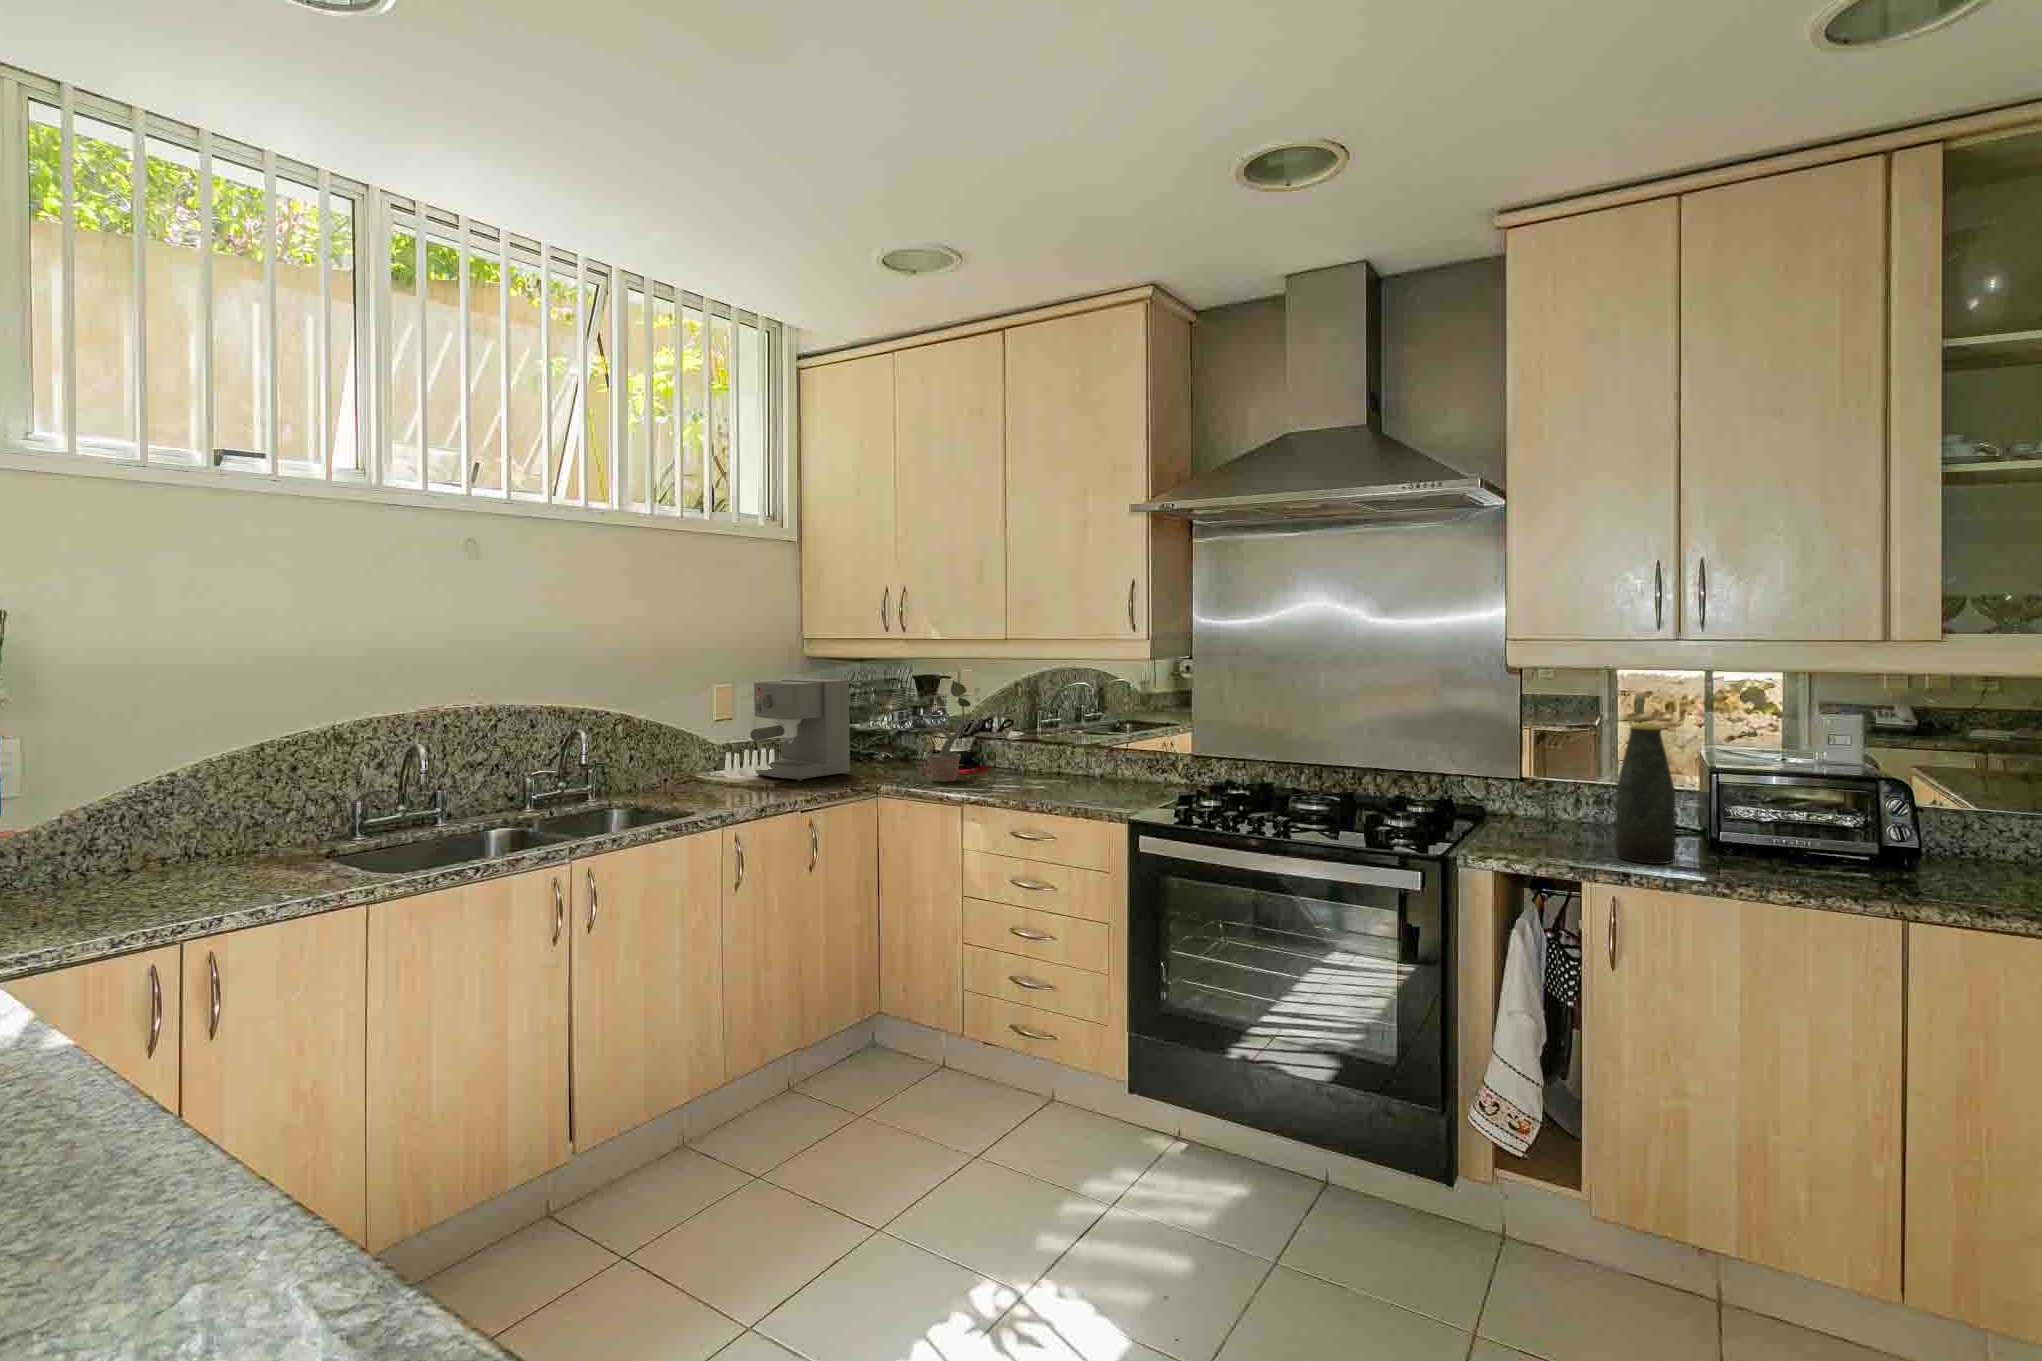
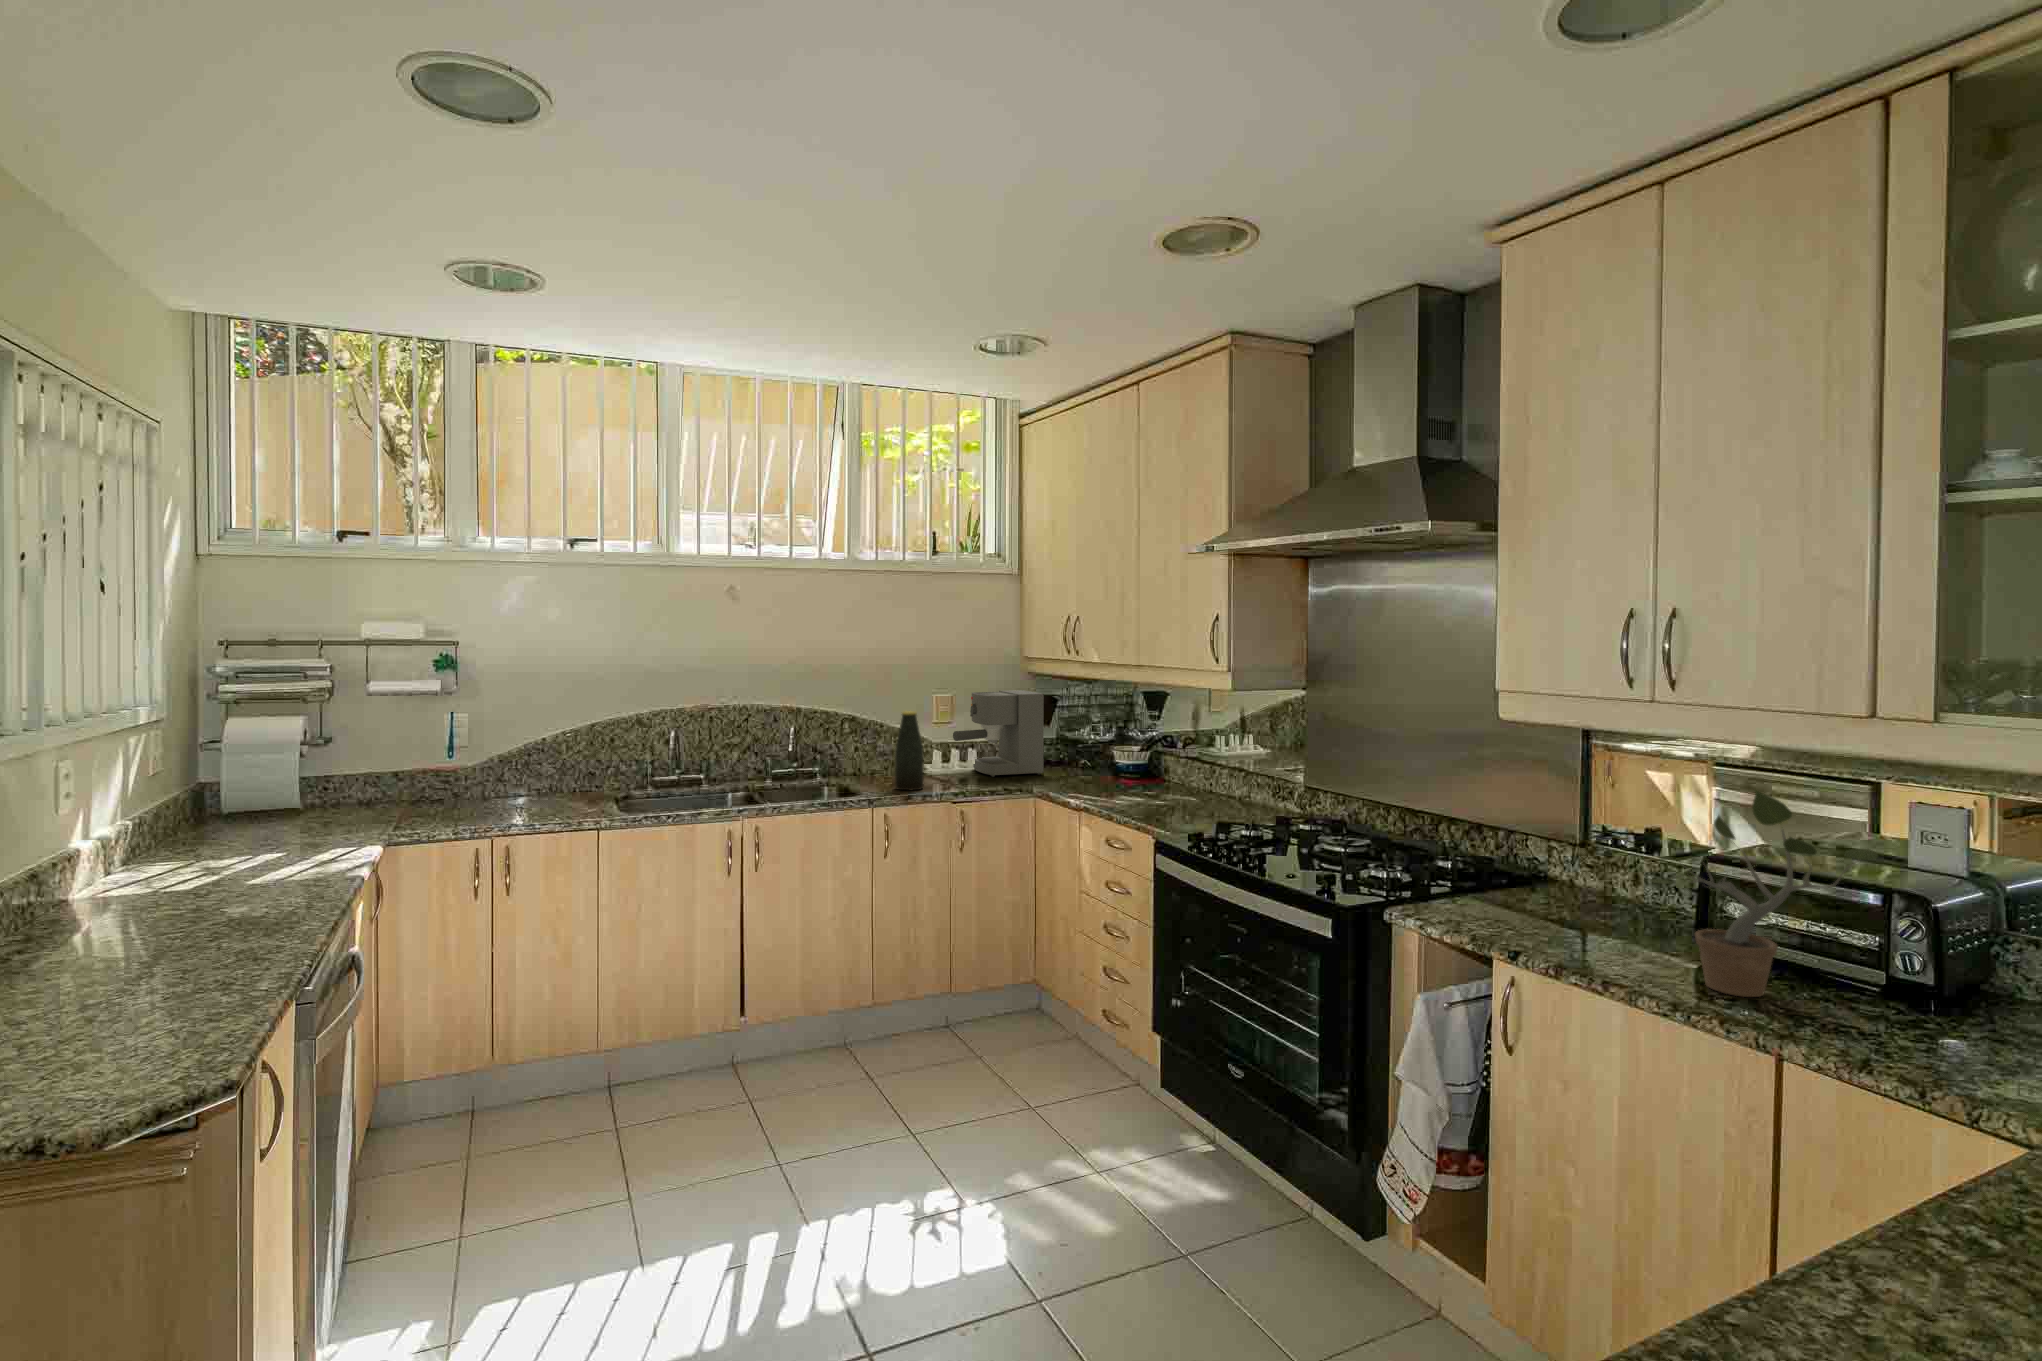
potted plant: present [911,681,995,782] -> present [1648,790,1878,997]
bottle: present [1615,723,1676,864] -> present [895,711,924,790]

